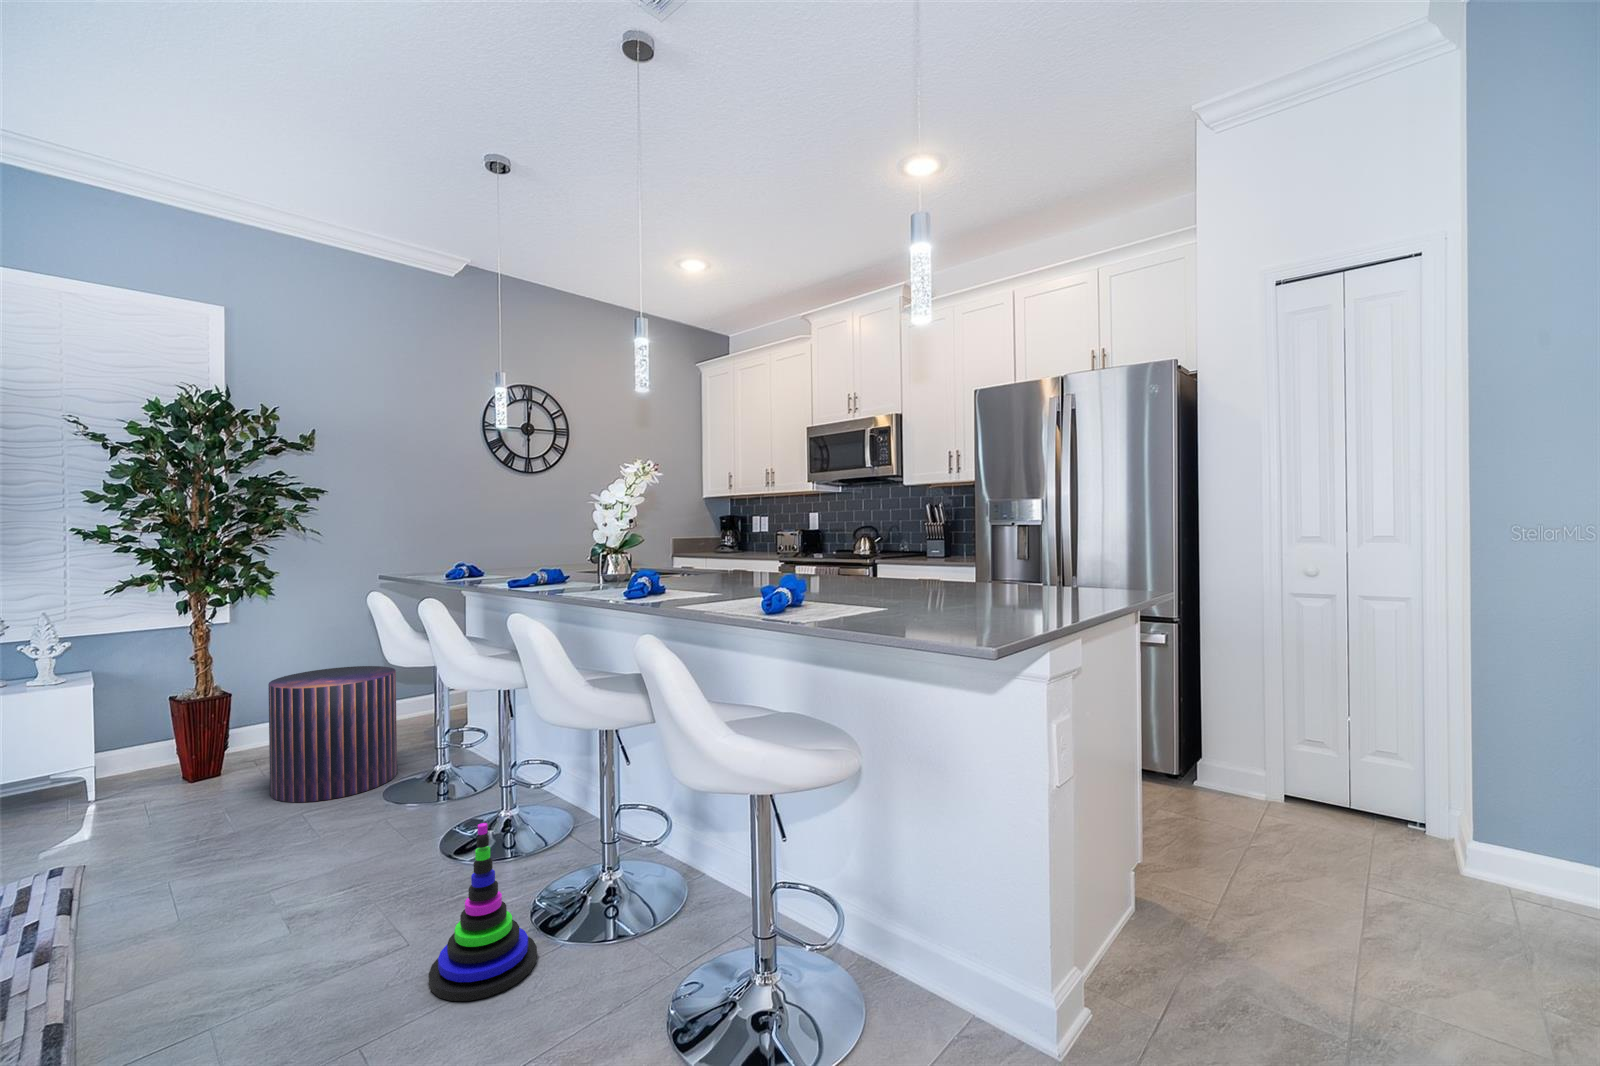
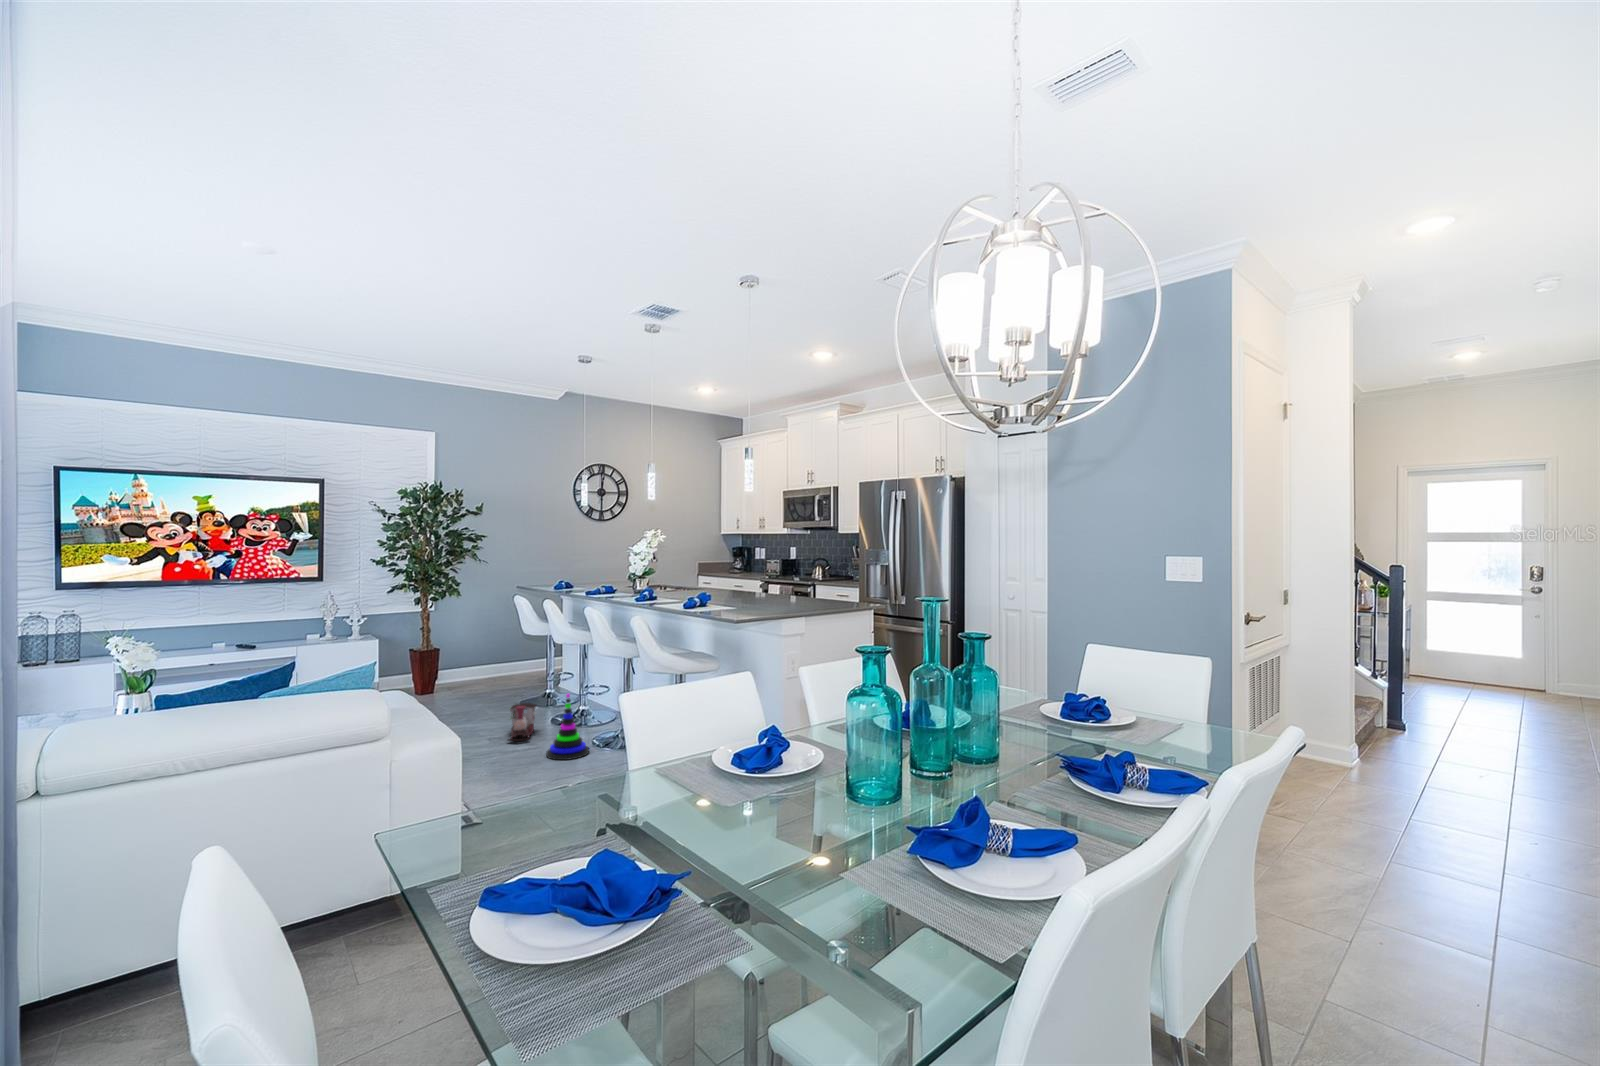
pouf: present [268,666,397,802] -> none [463,637,525,704]
toy train: none [332,821,412,930] -> present [509,703,536,741]

